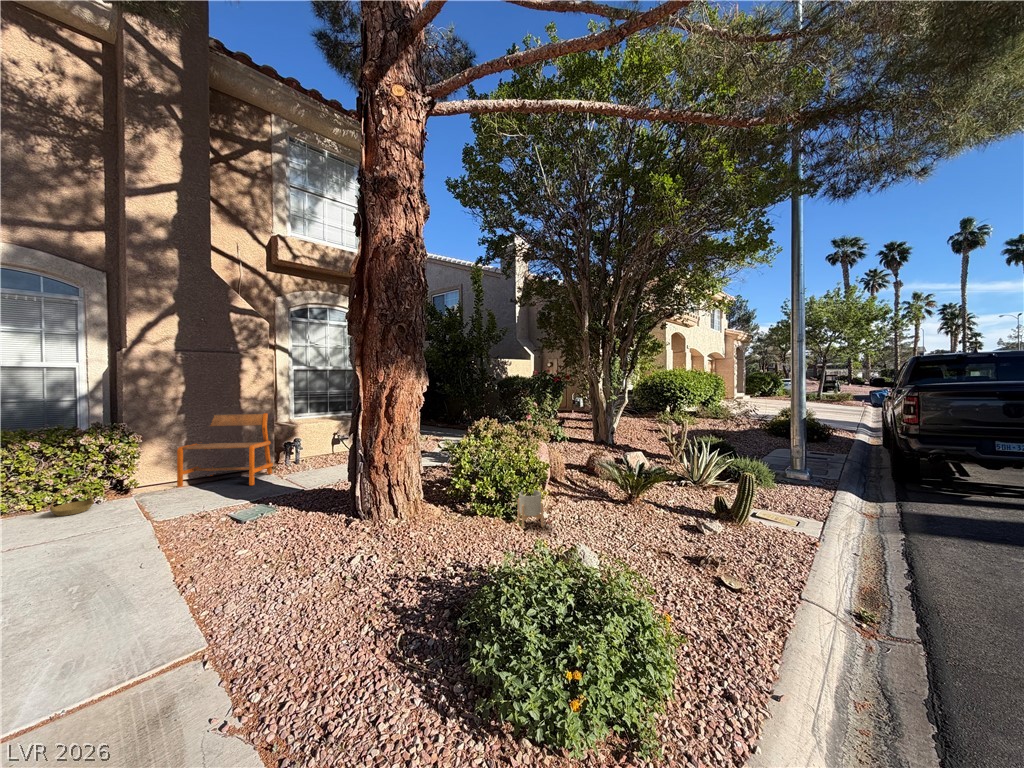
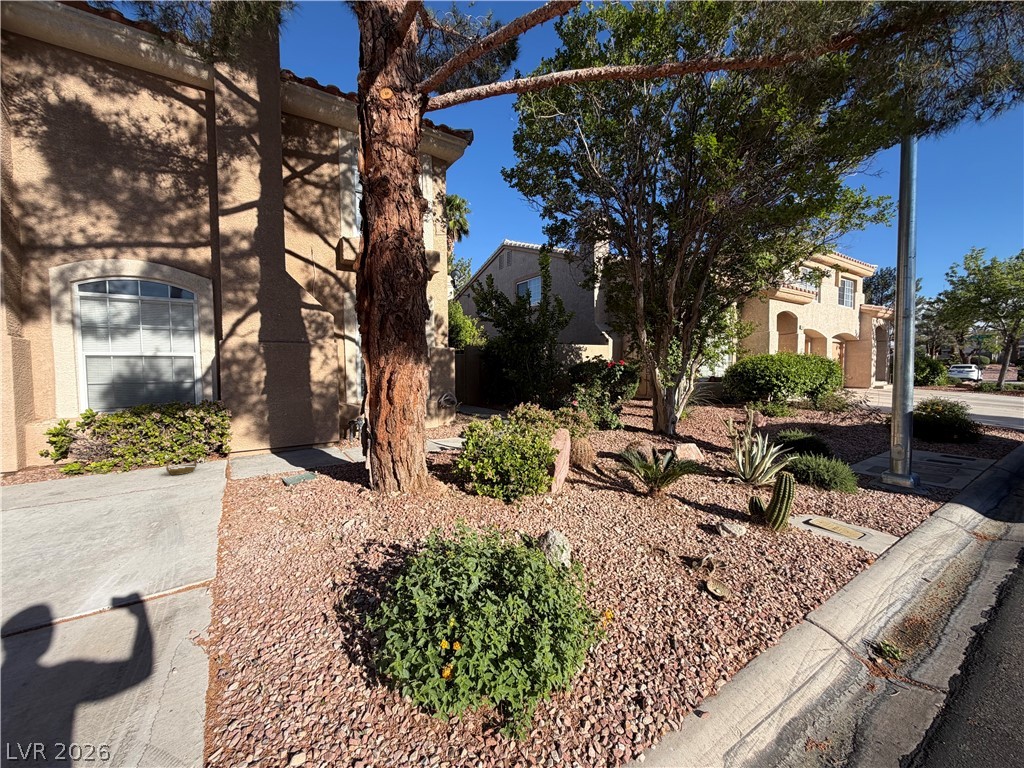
bench: present [177,413,273,487] -> none [260,397,335,459]
planter: present [518,490,544,528] -> none [518,475,541,513]

